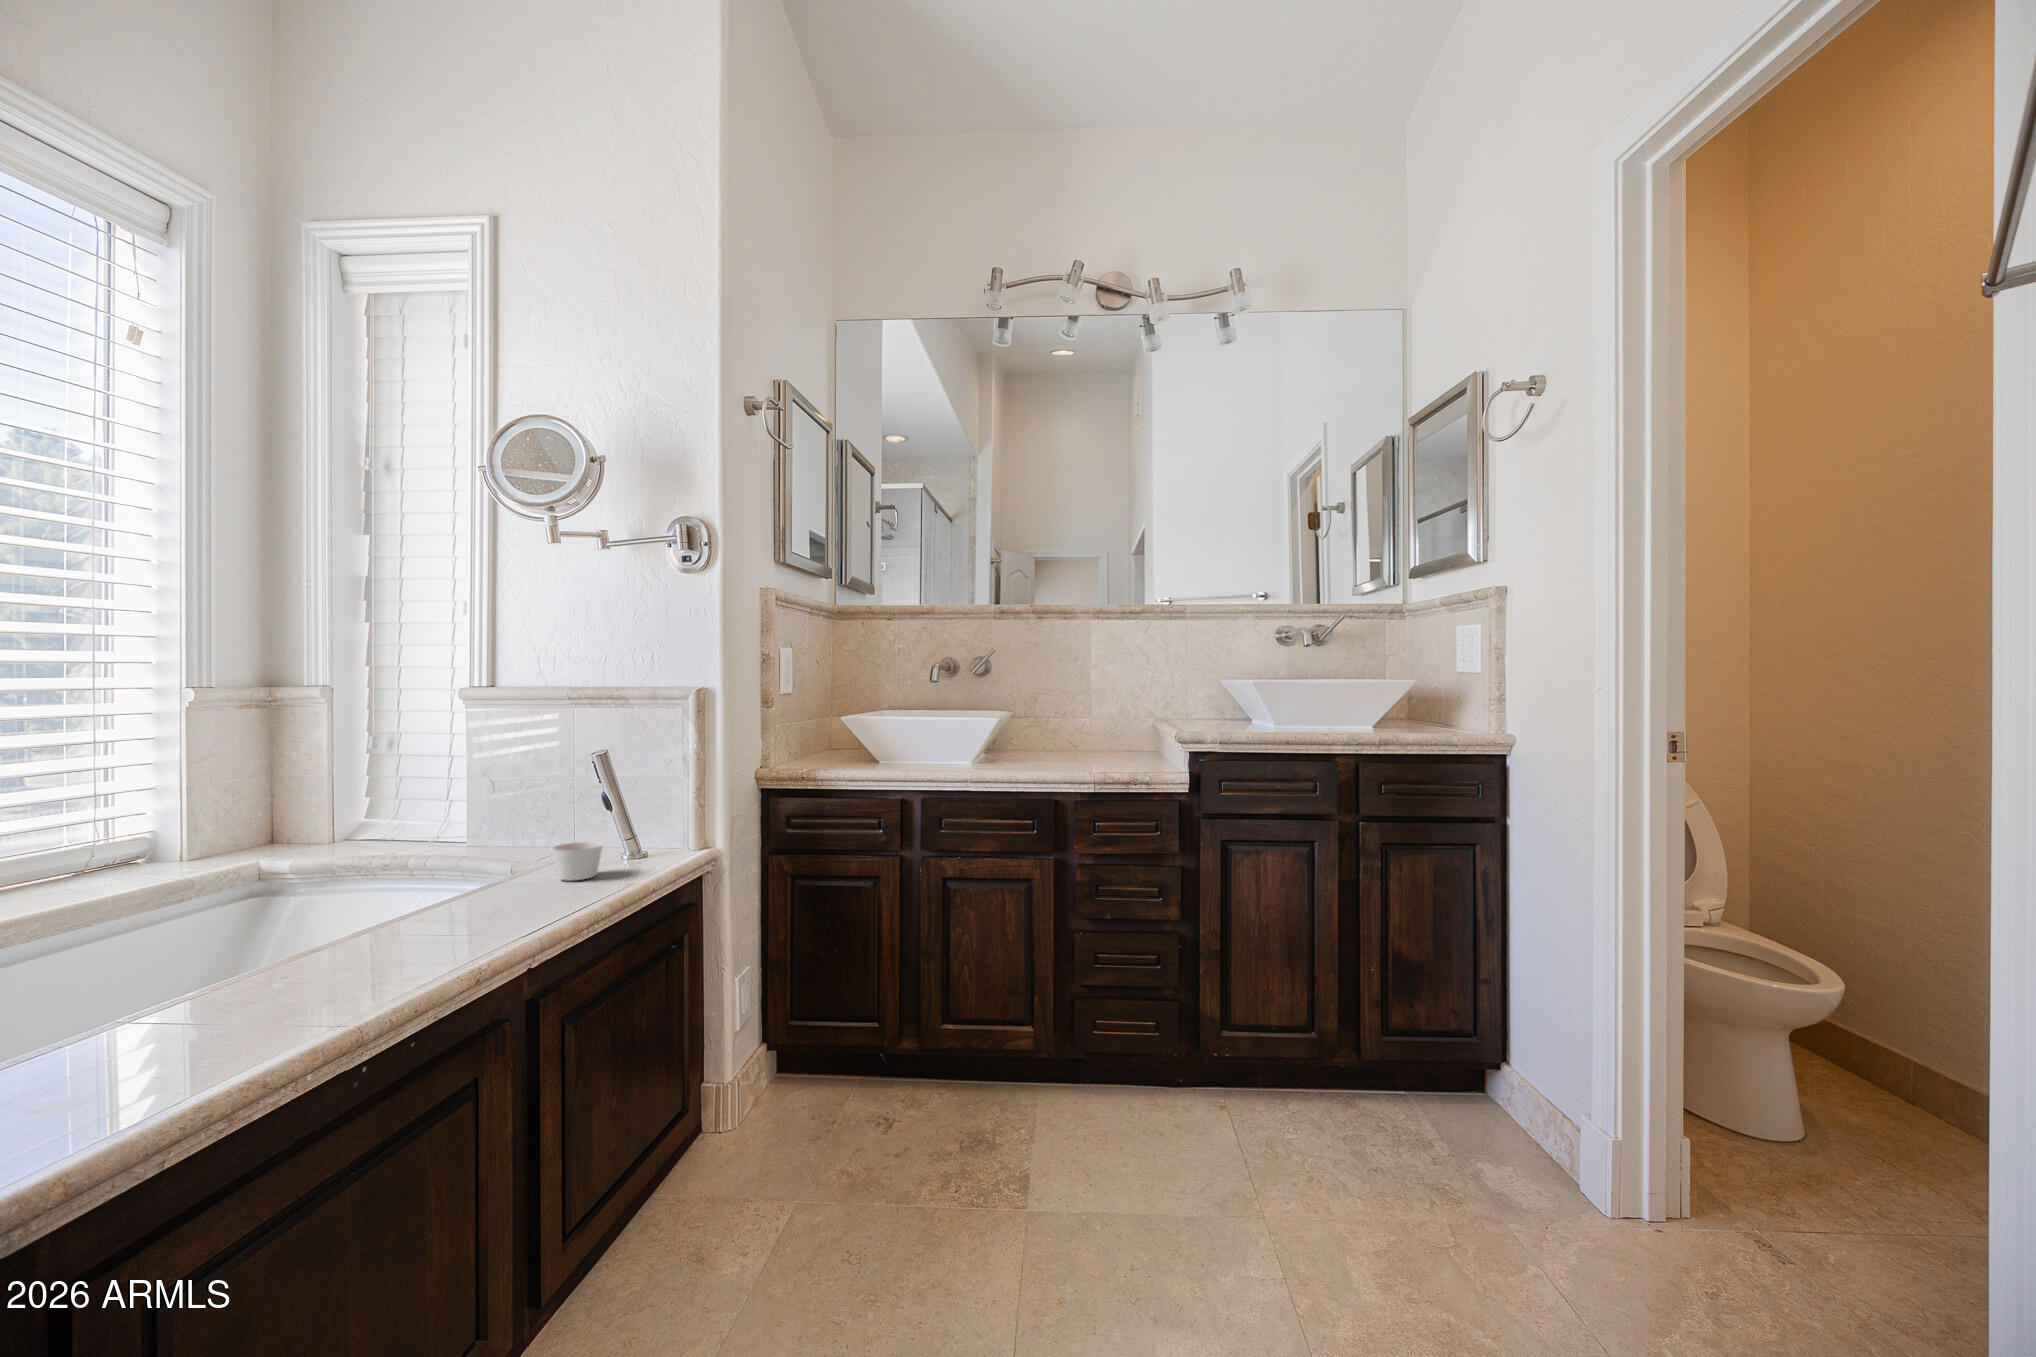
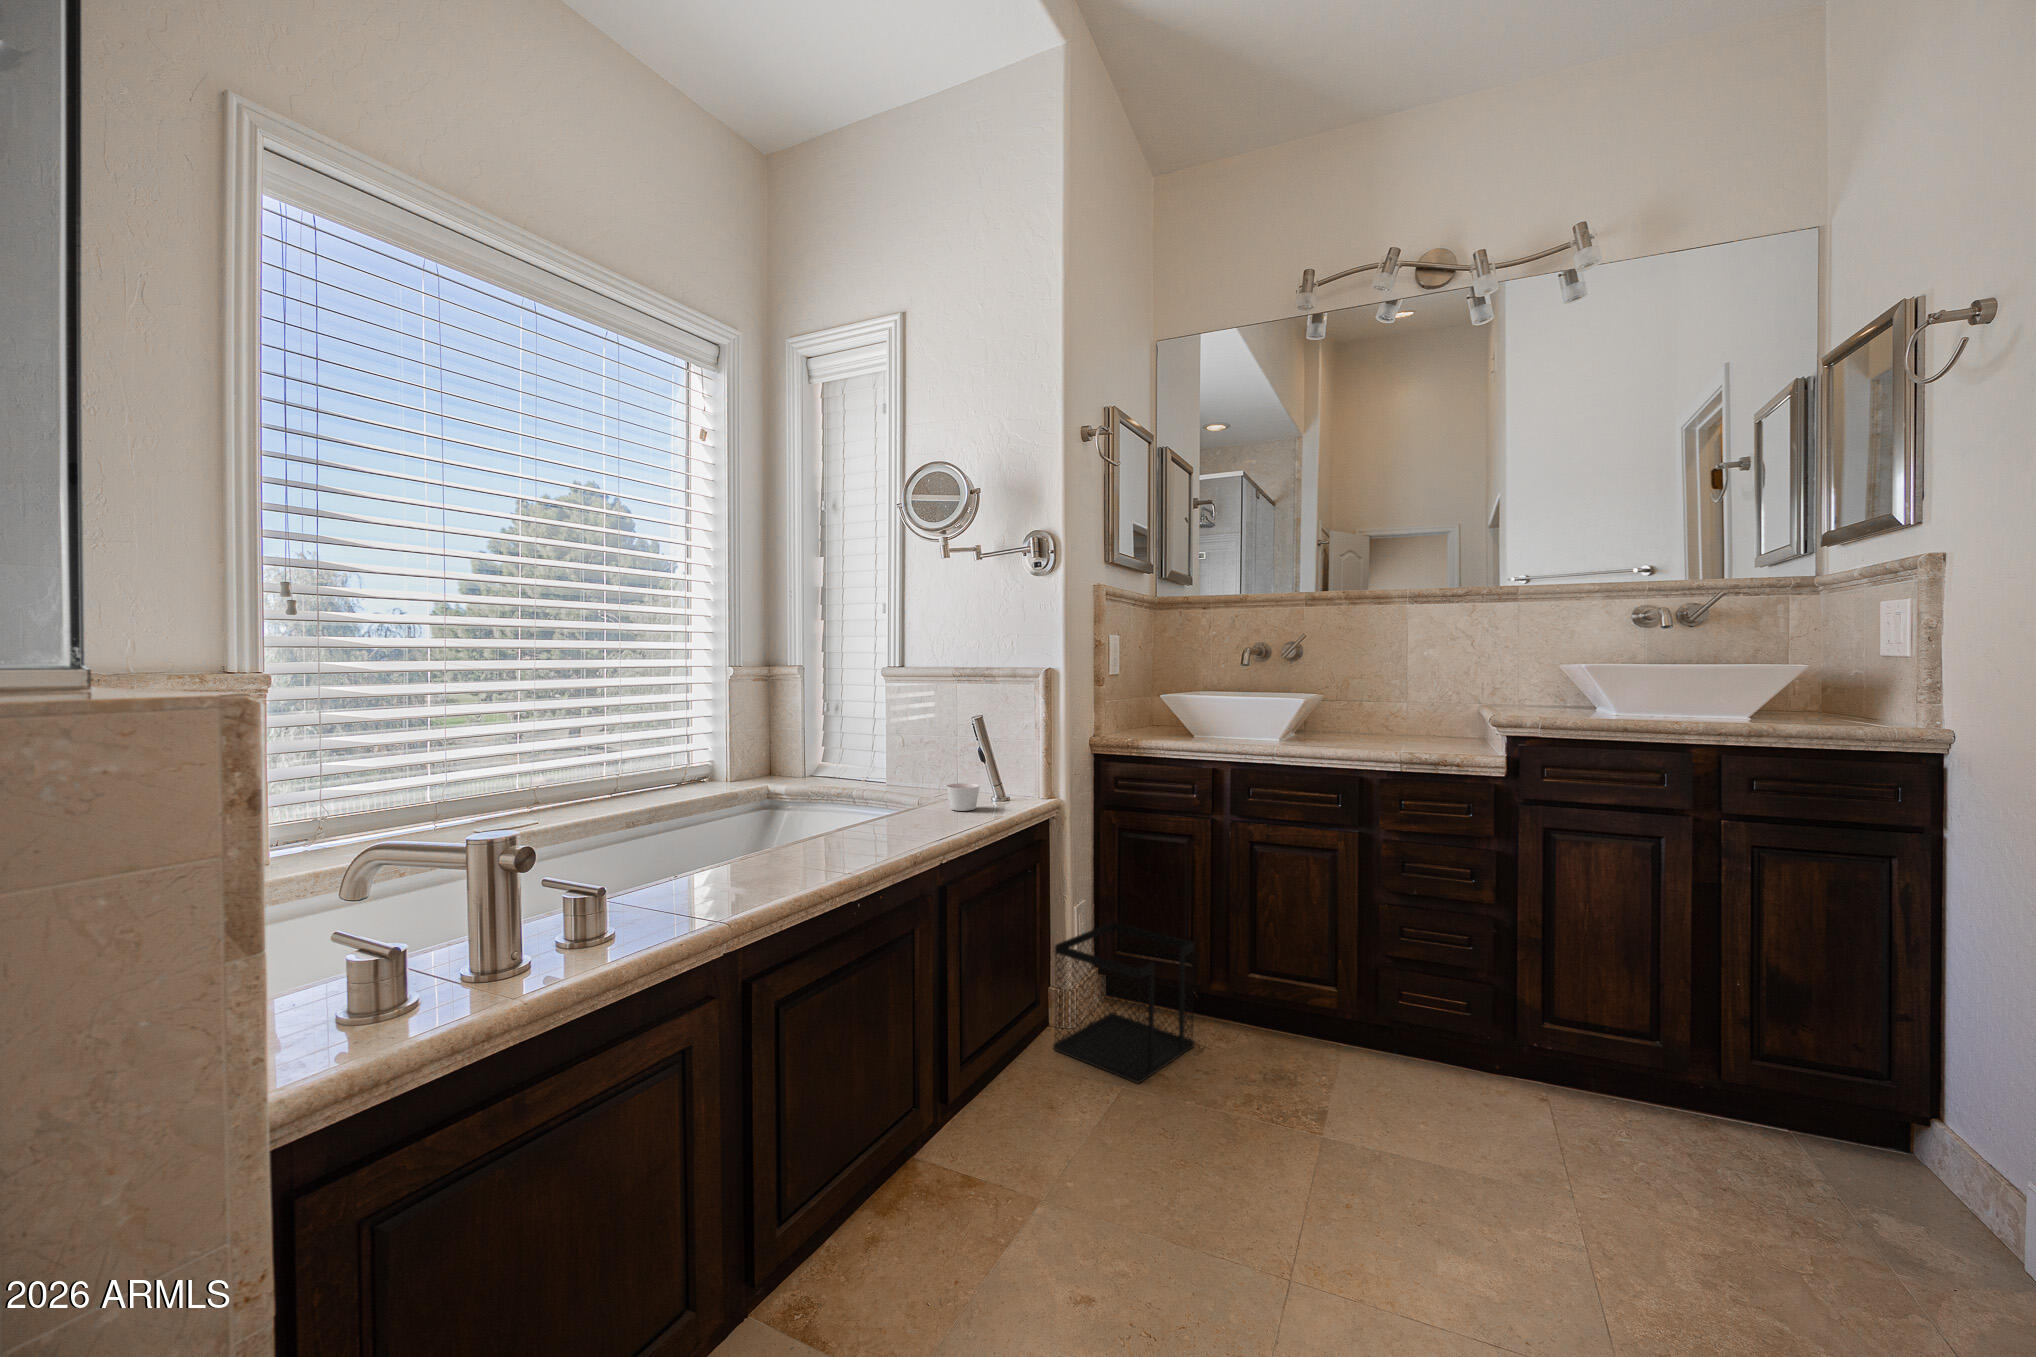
wastebasket: none [708,990,884,1194] -> present [1053,922,1195,1083]

